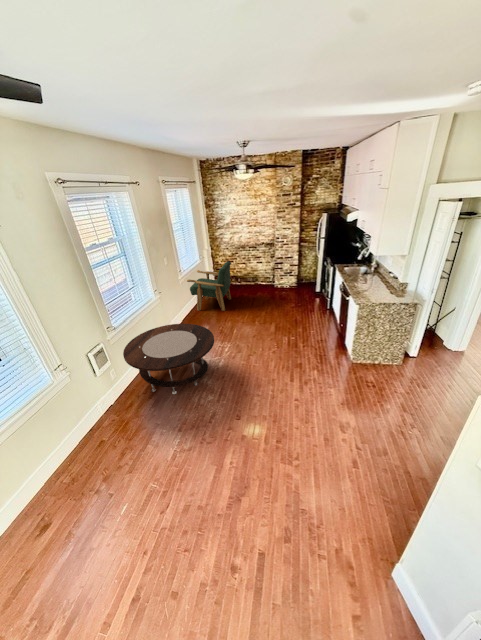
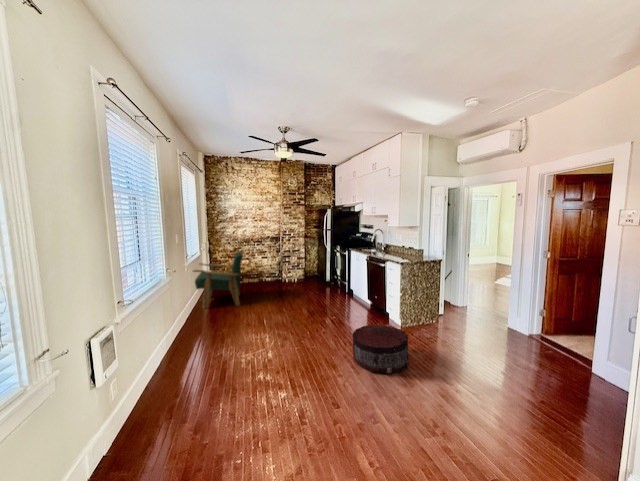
coffee table: present [123,324,214,394] -> none [139,308,274,409]
pouf: none [278,355,329,403] -> present [352,325,409,373]

